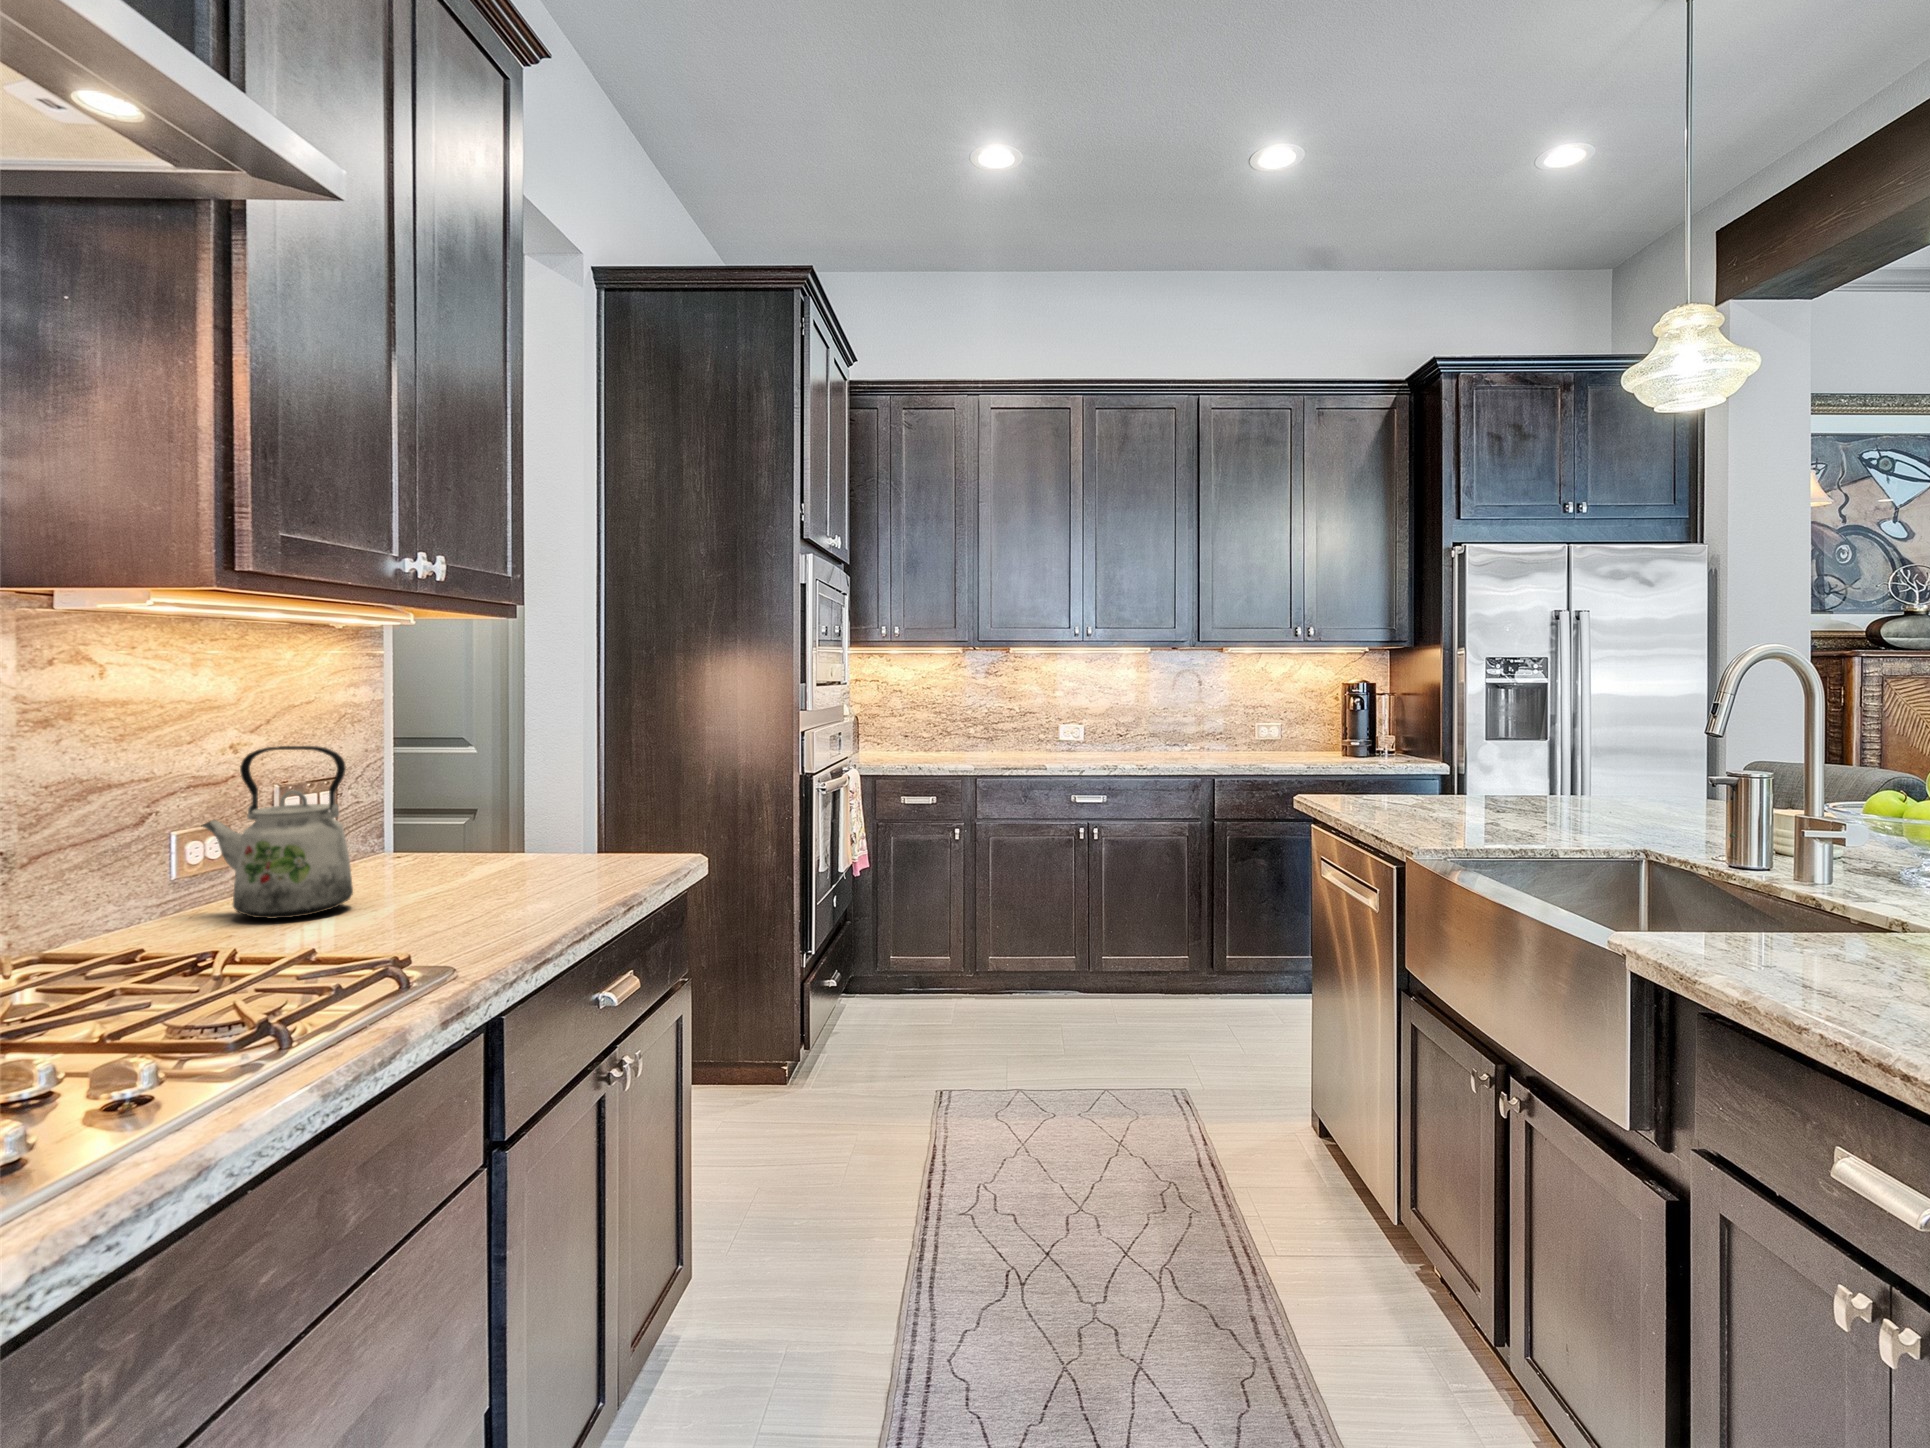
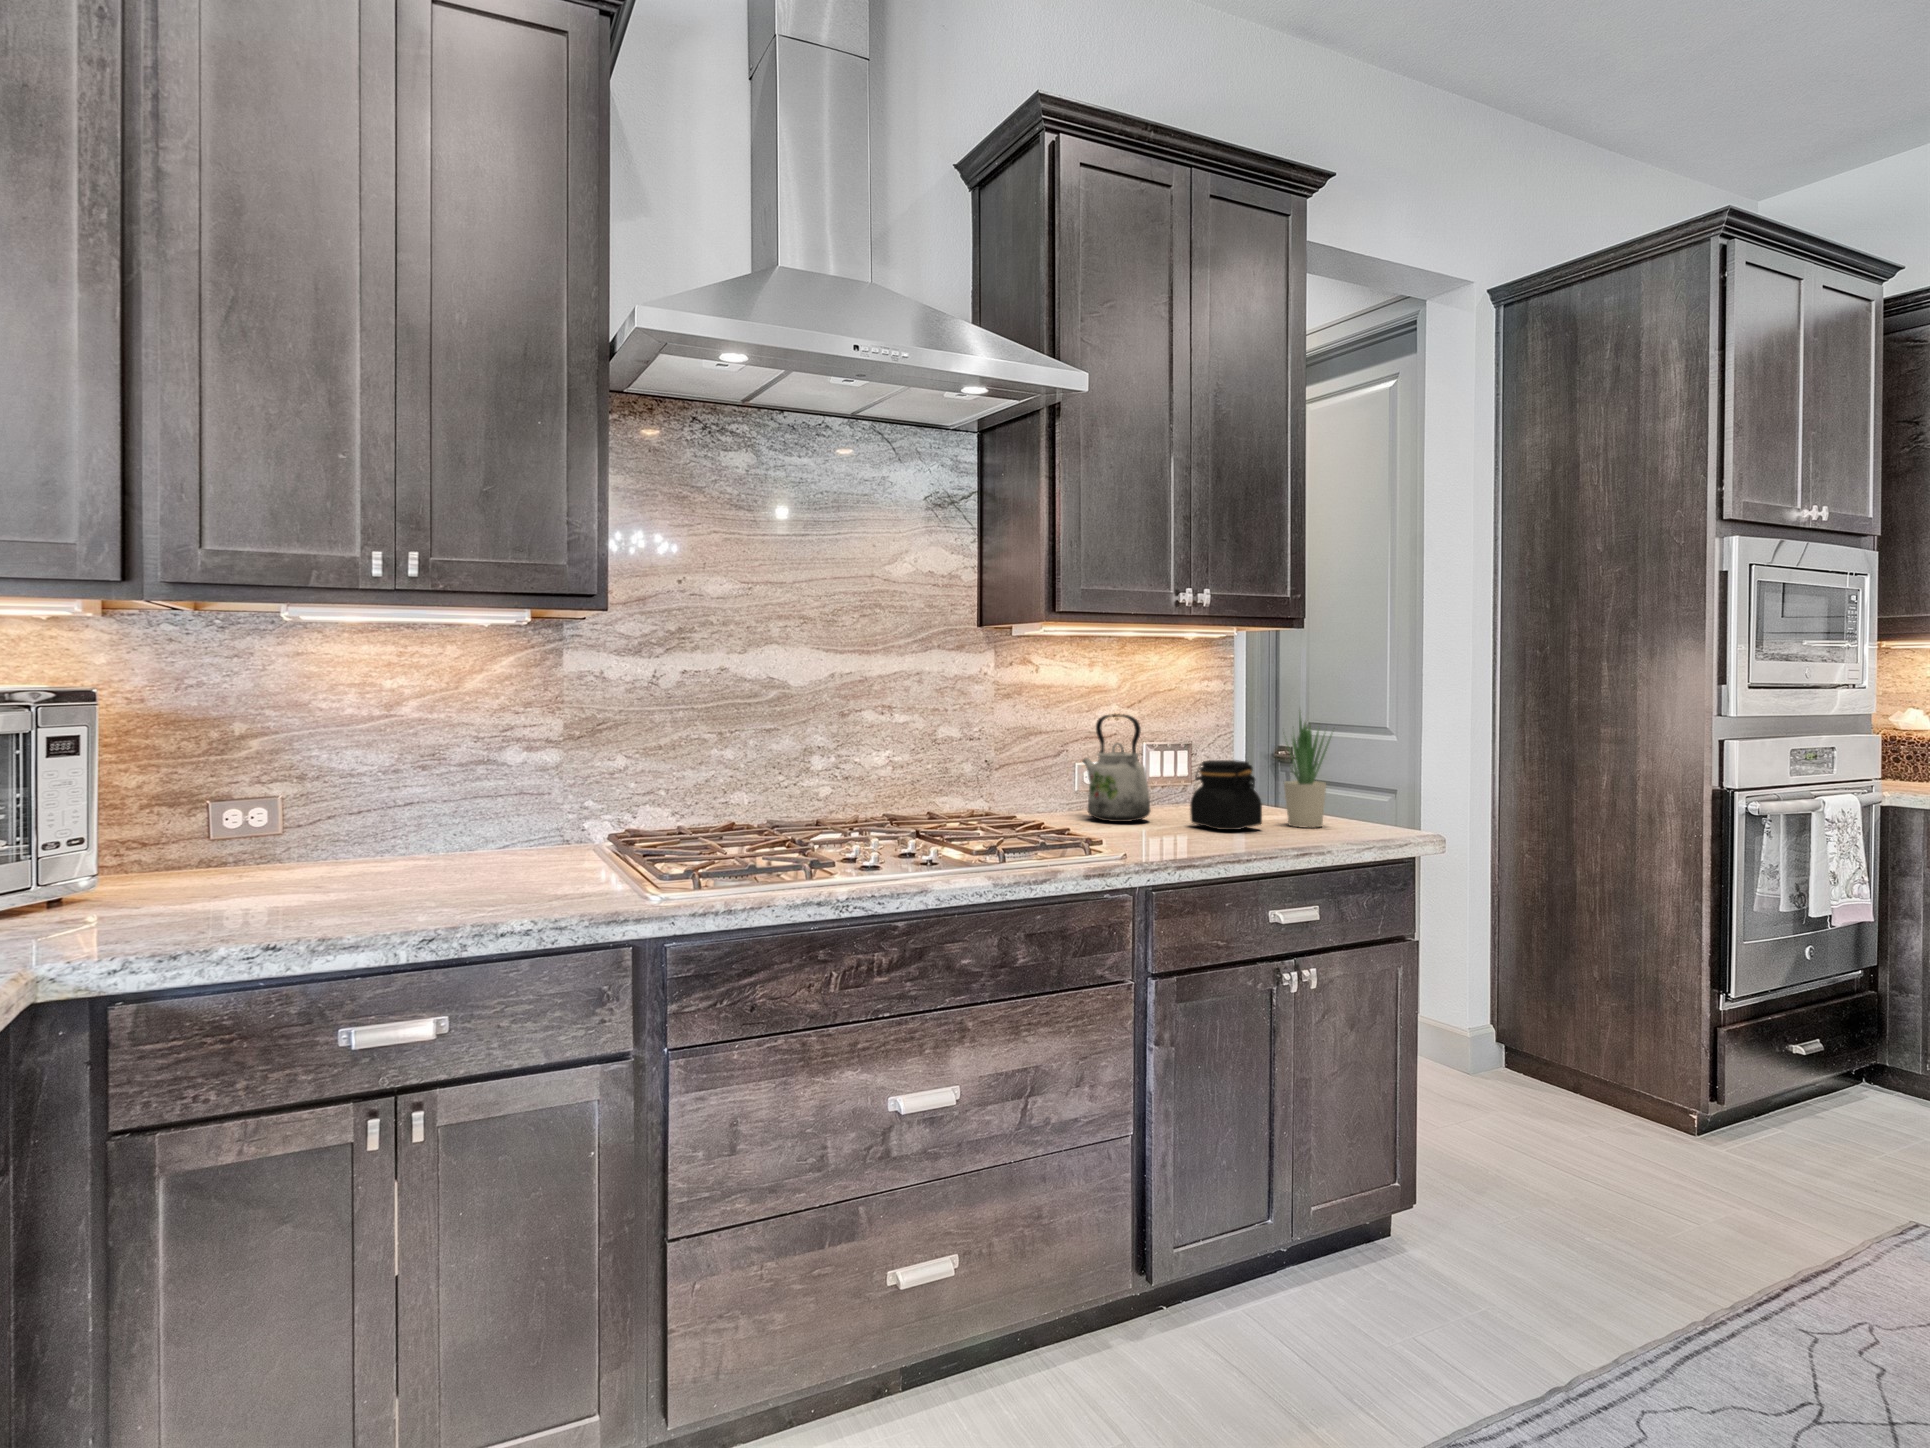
potted plant: none [527,722,596,876] -> present [1284,714,1331,828]
jar: none [423,800,533,899] -> present [1190,760,1262,830]

